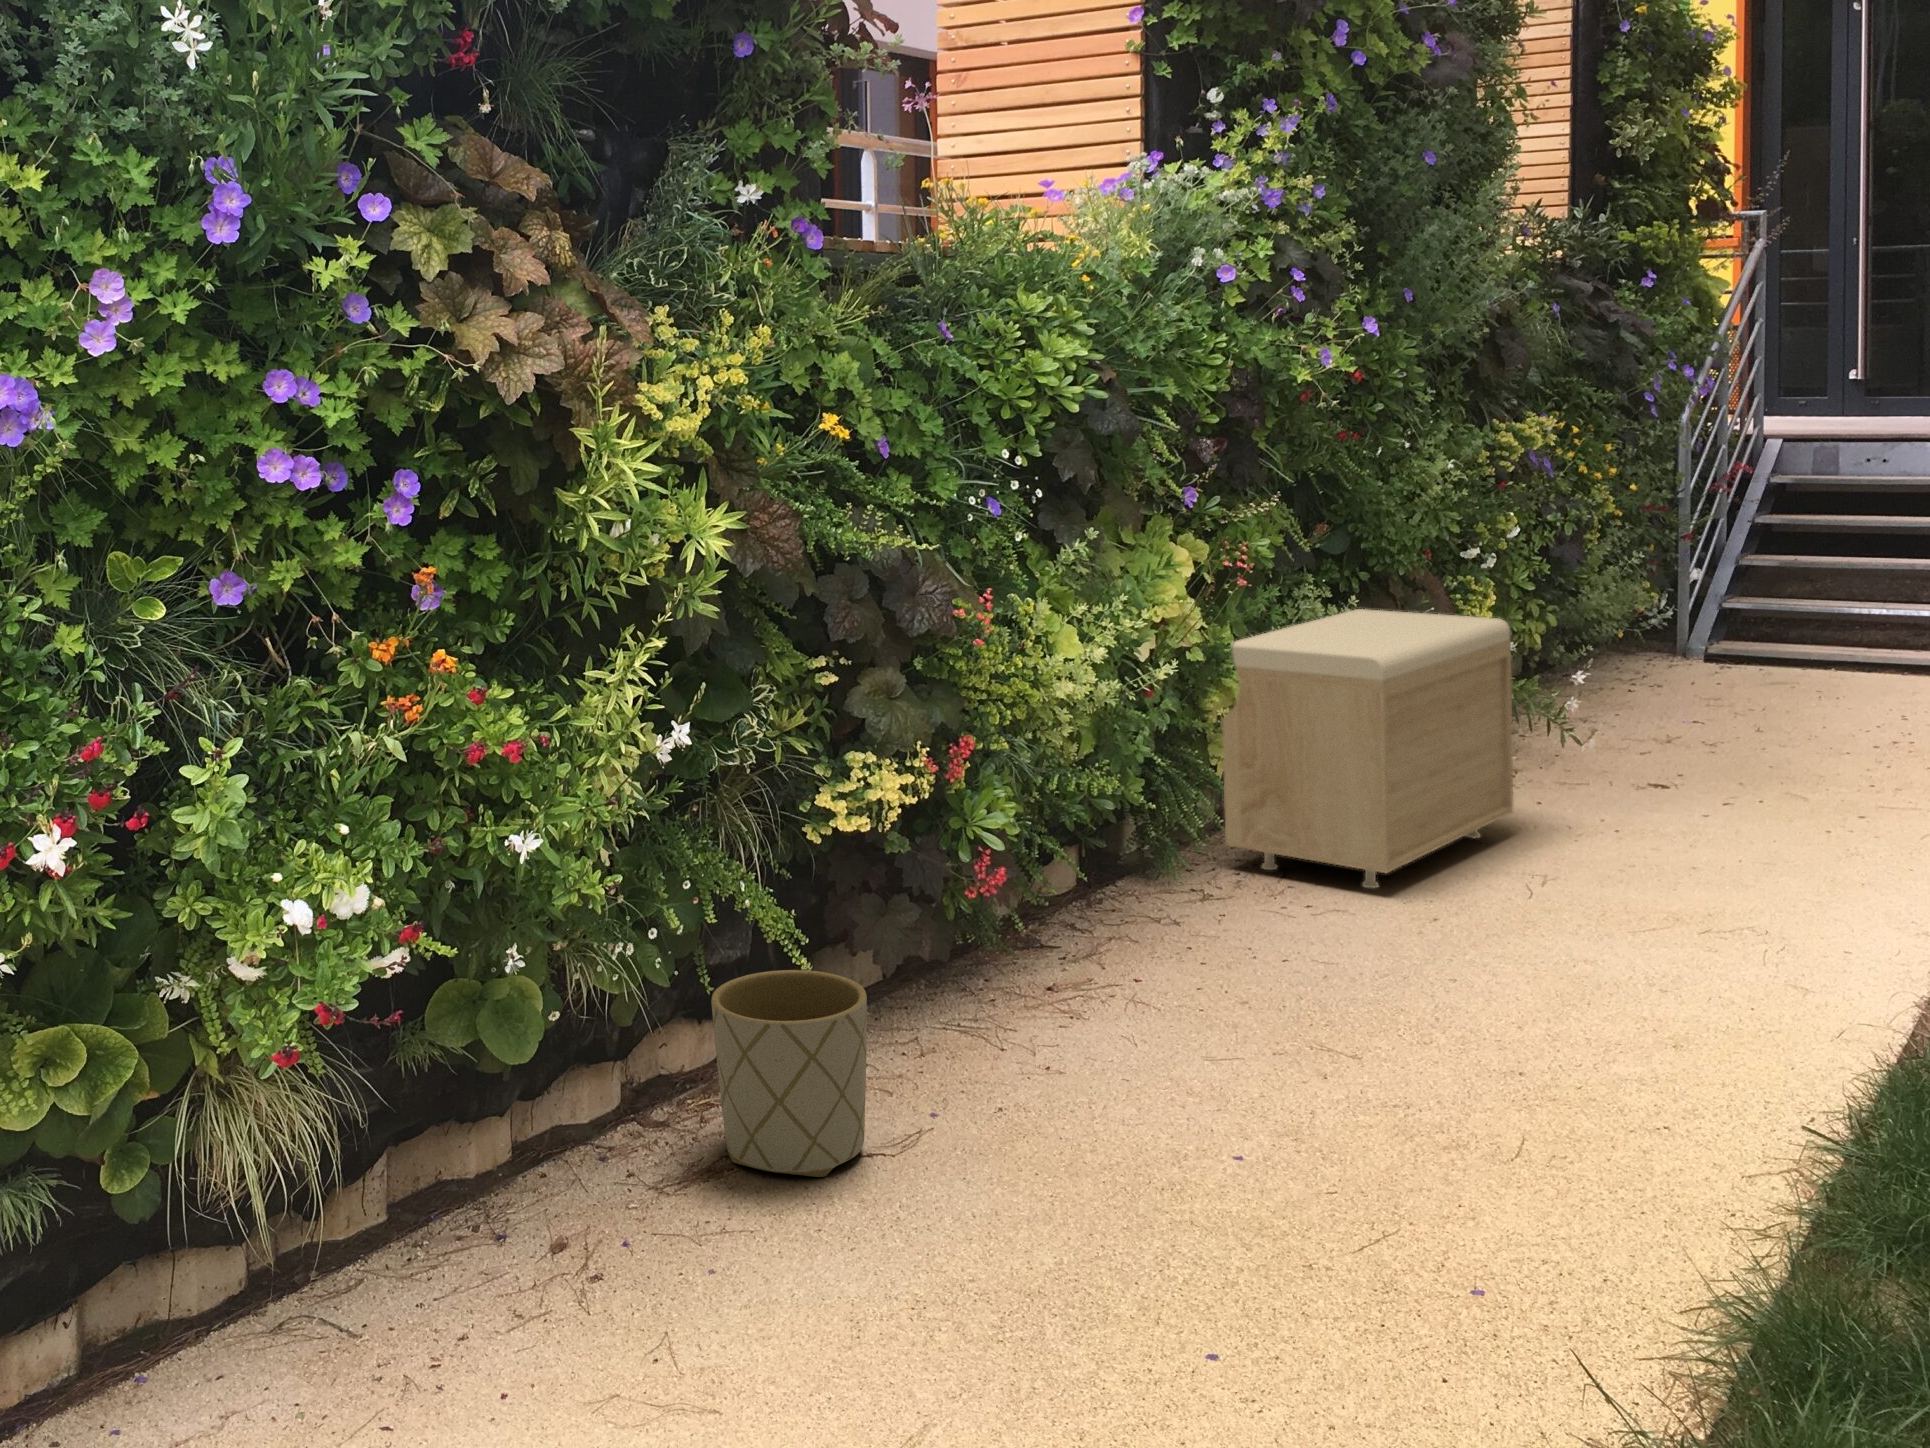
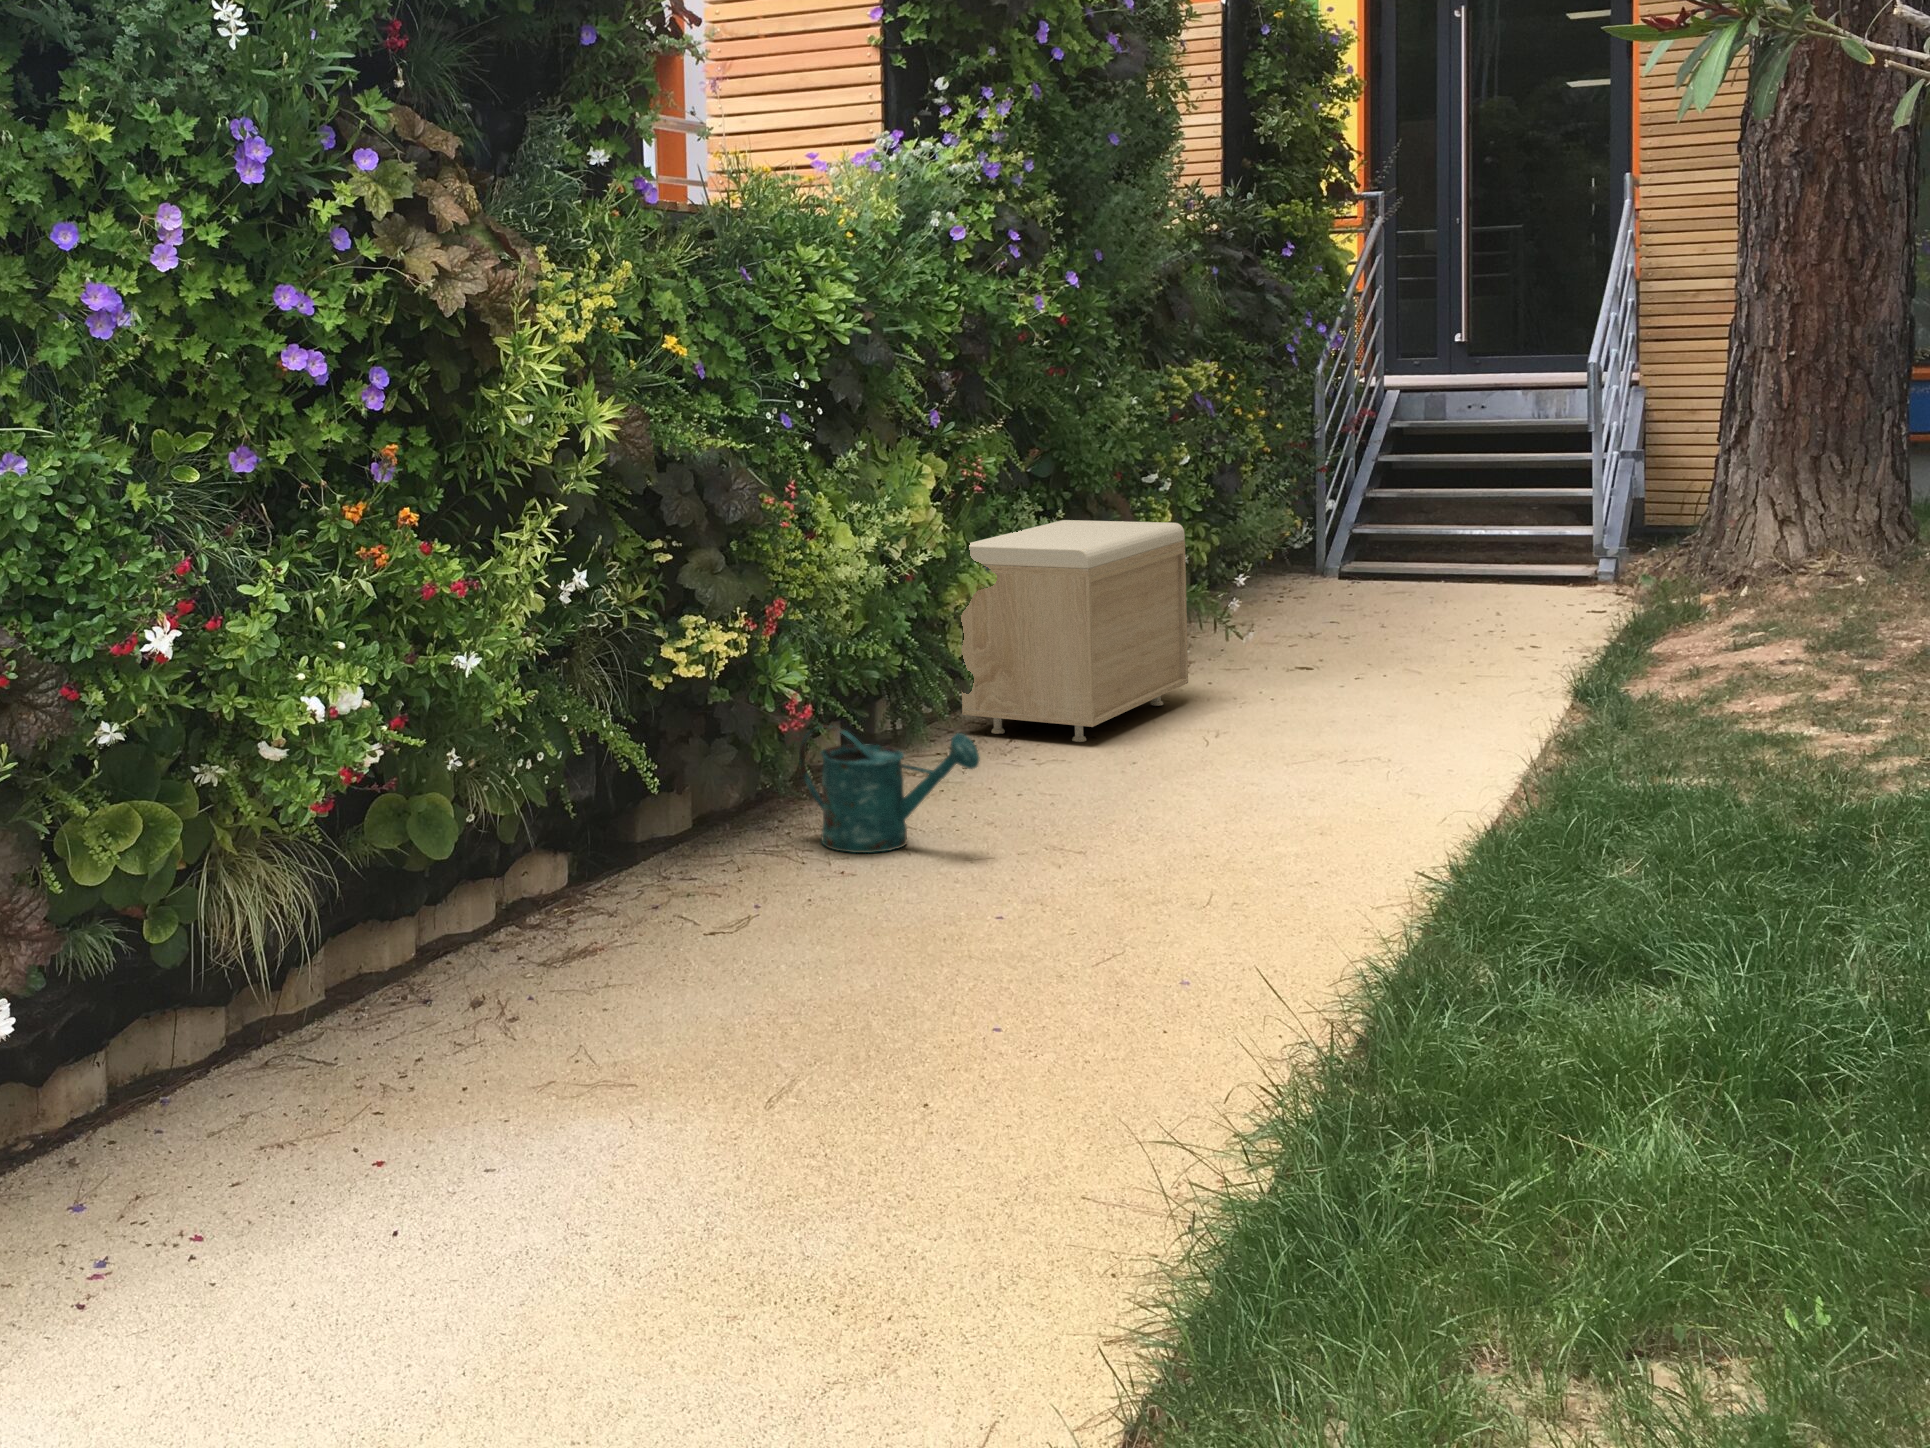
watering can: none [1000,884,1225,1051] -> present [799,725,980,853]
planter: present [711,970,867,1177] -> none [591,785,715,937]

